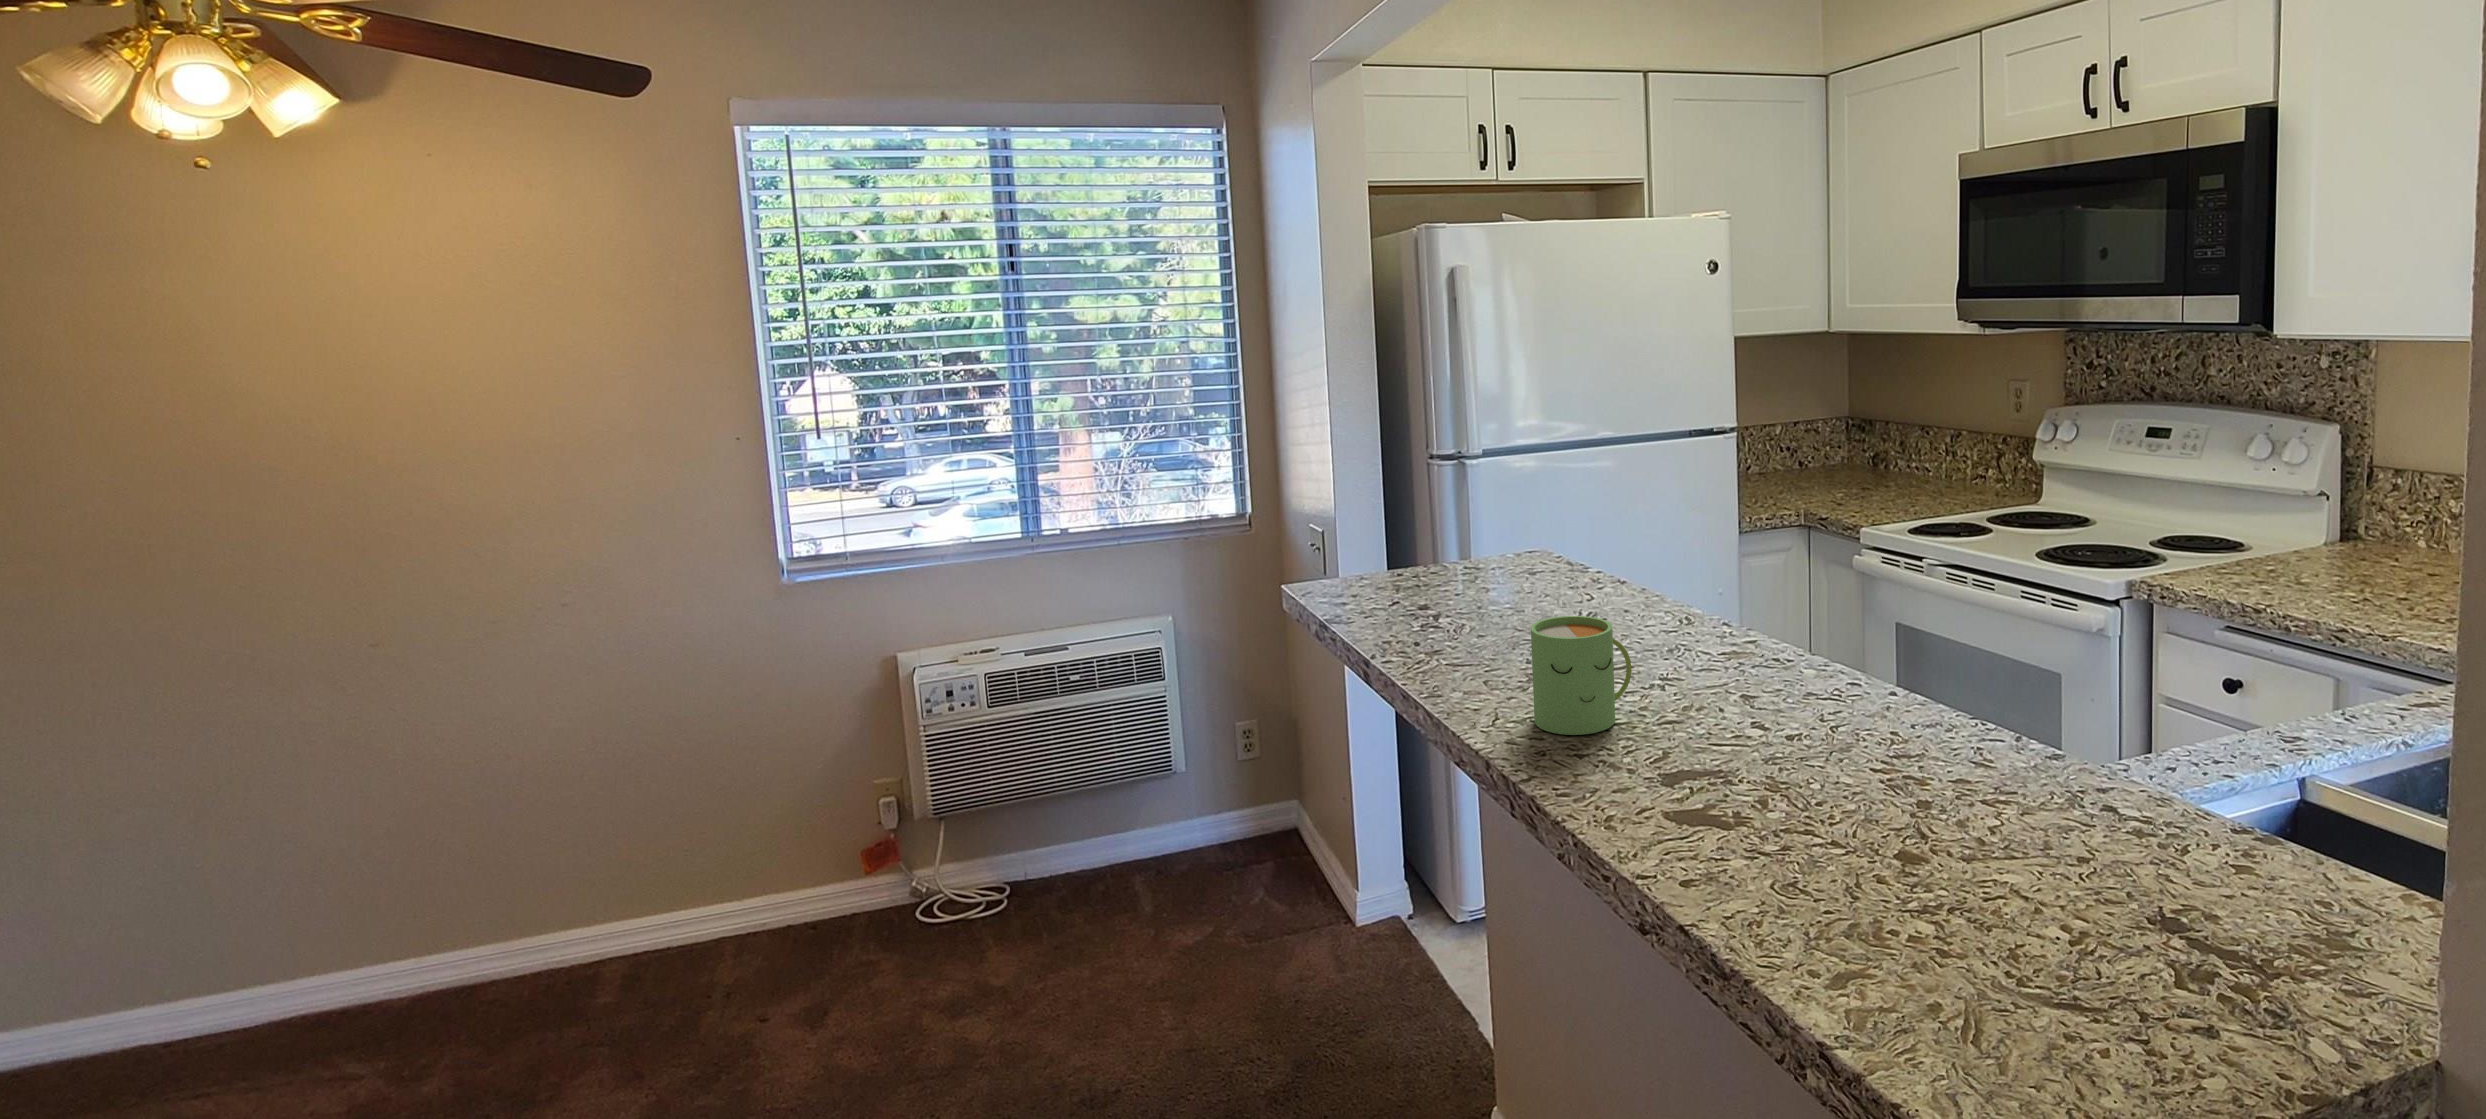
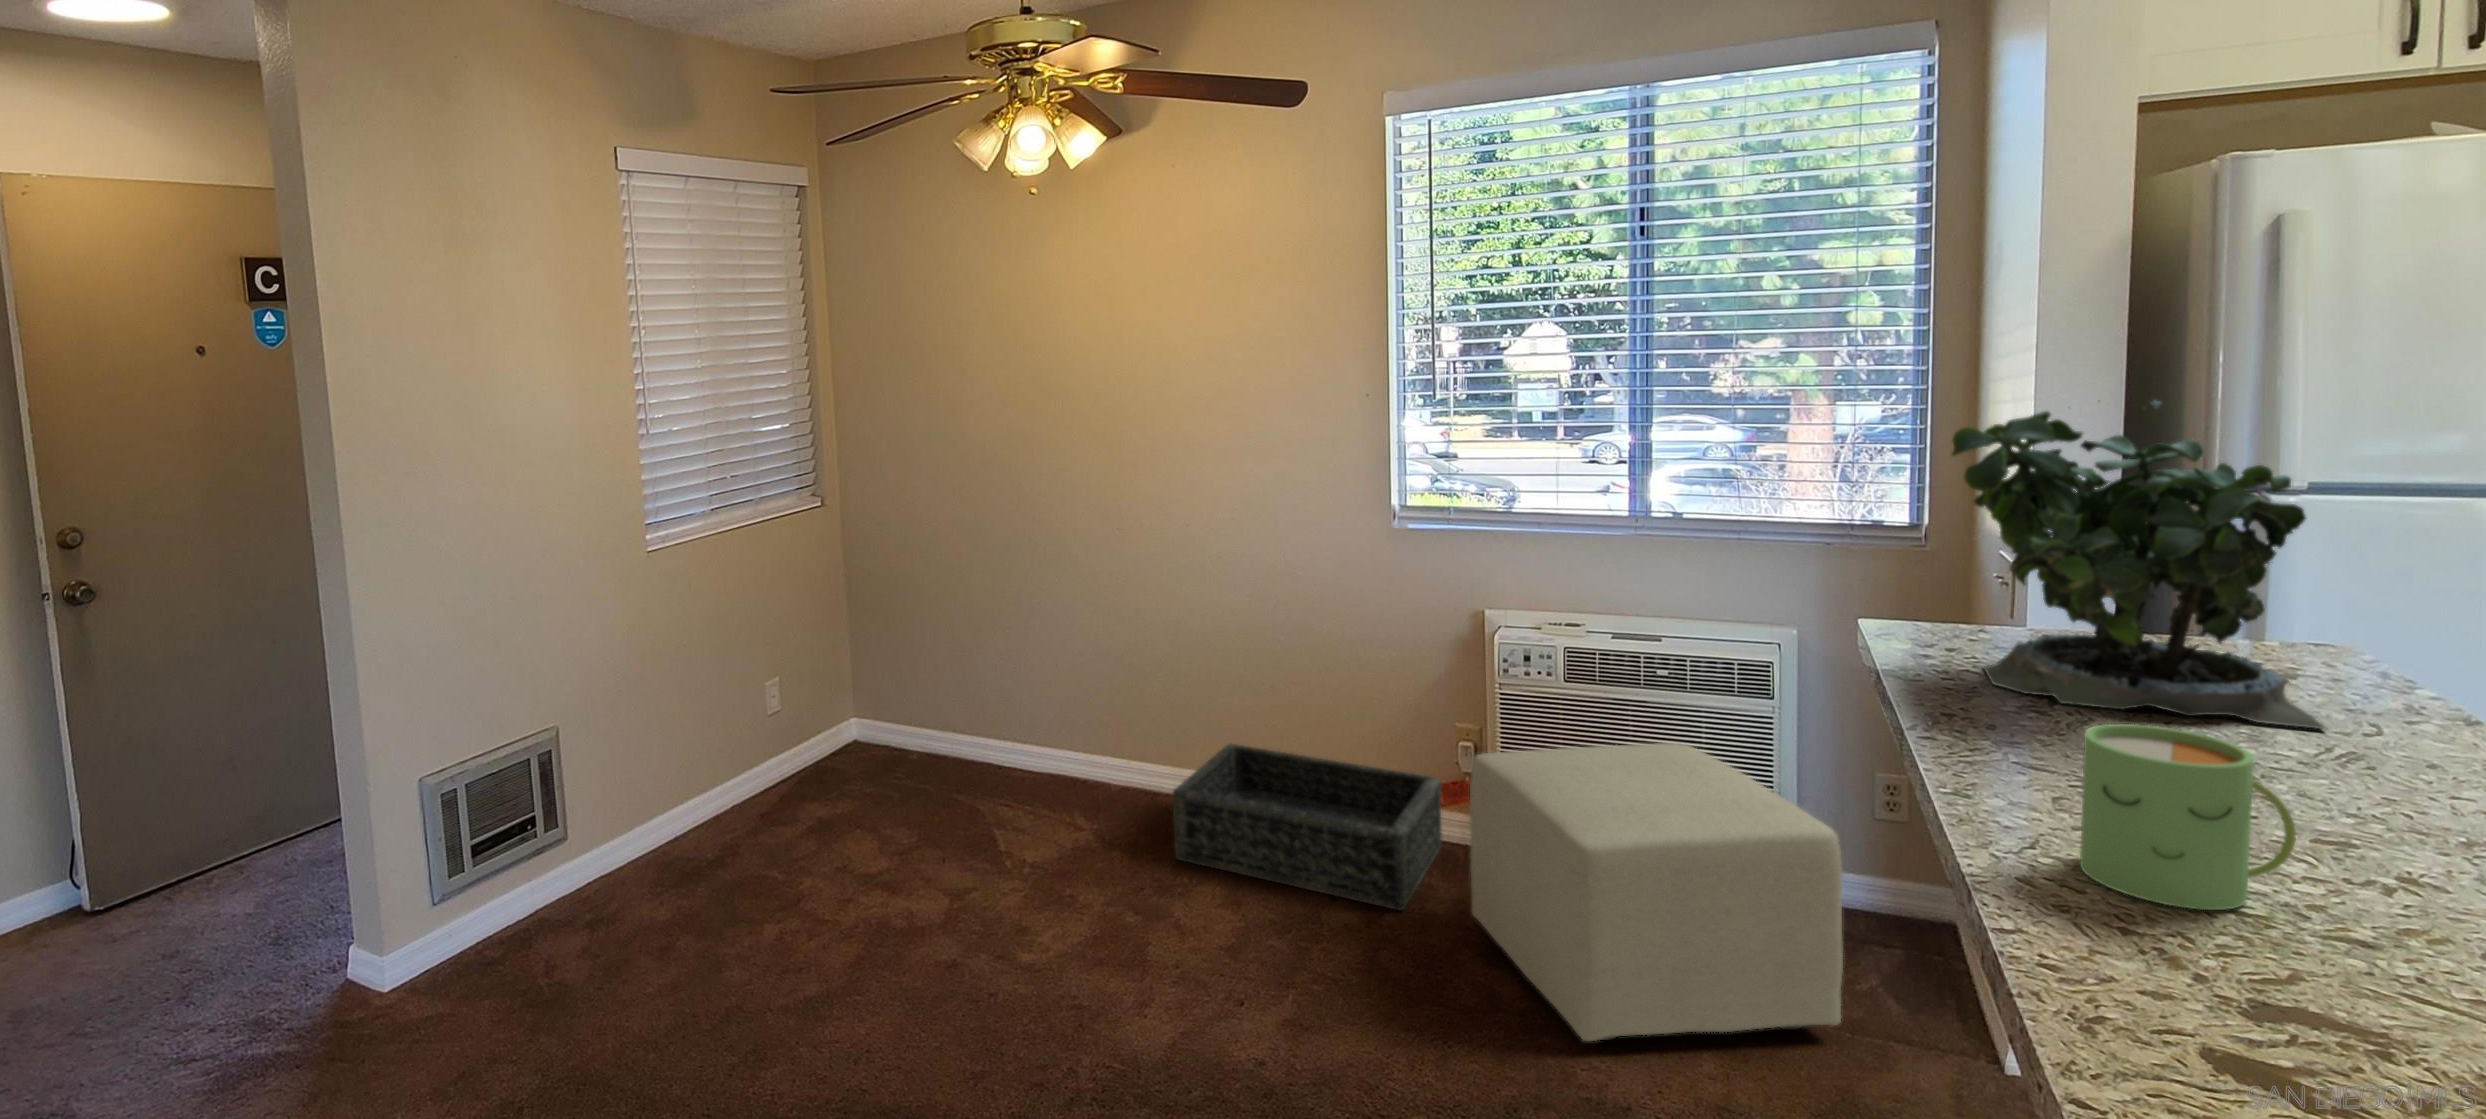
potted plant: none [1351,396,1562,621] -> present [1952,401,2325,729]
ottoman: none [924,738,1257,1046] -> present [1470,743,1843,1041]
basket: none [527,850,876,1077] -> present [1173,744,1442,911]

